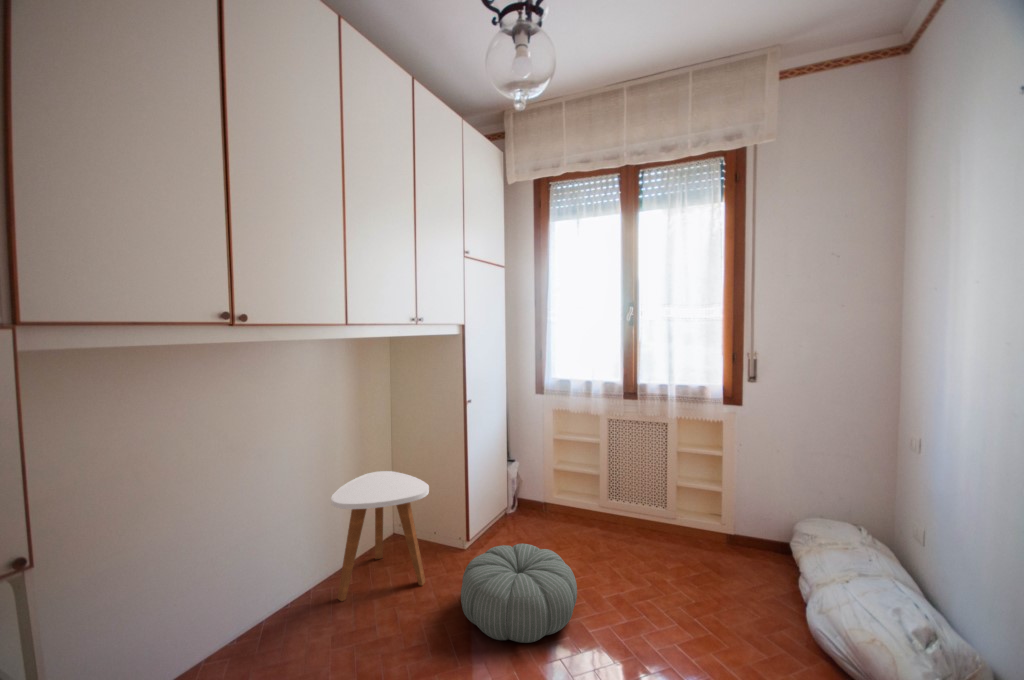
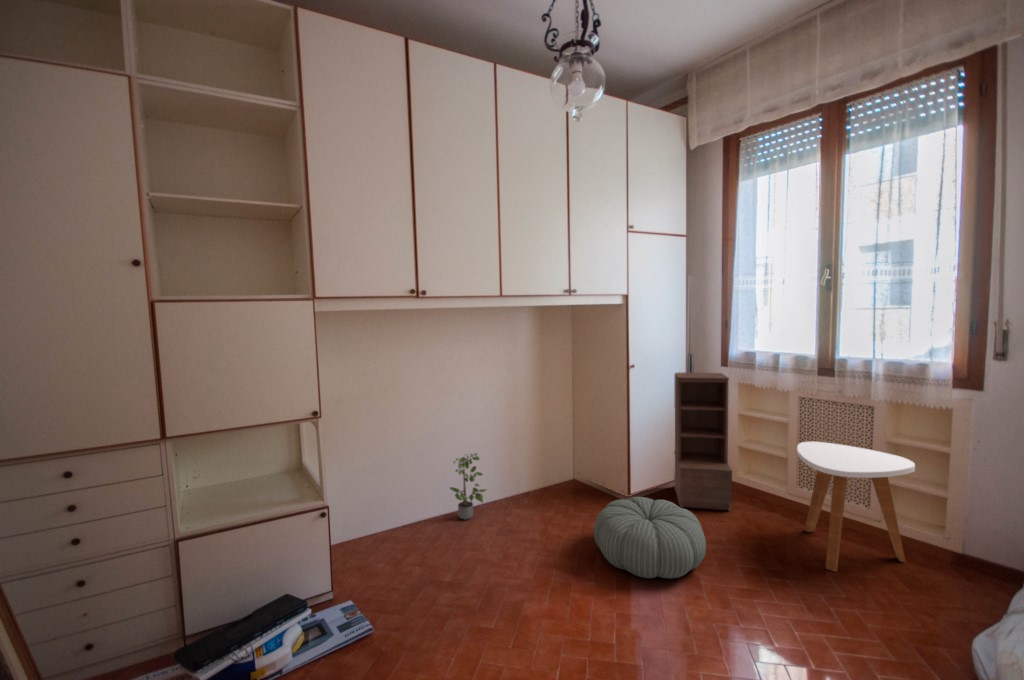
bookshelf: none [499,401,562,544] -> present [674,372,732,511]
side table: present [331,471,429,601] -> present [797,442,915,572]
potted plant: none [243,536,300,639] -> present [450,453,486,519]

